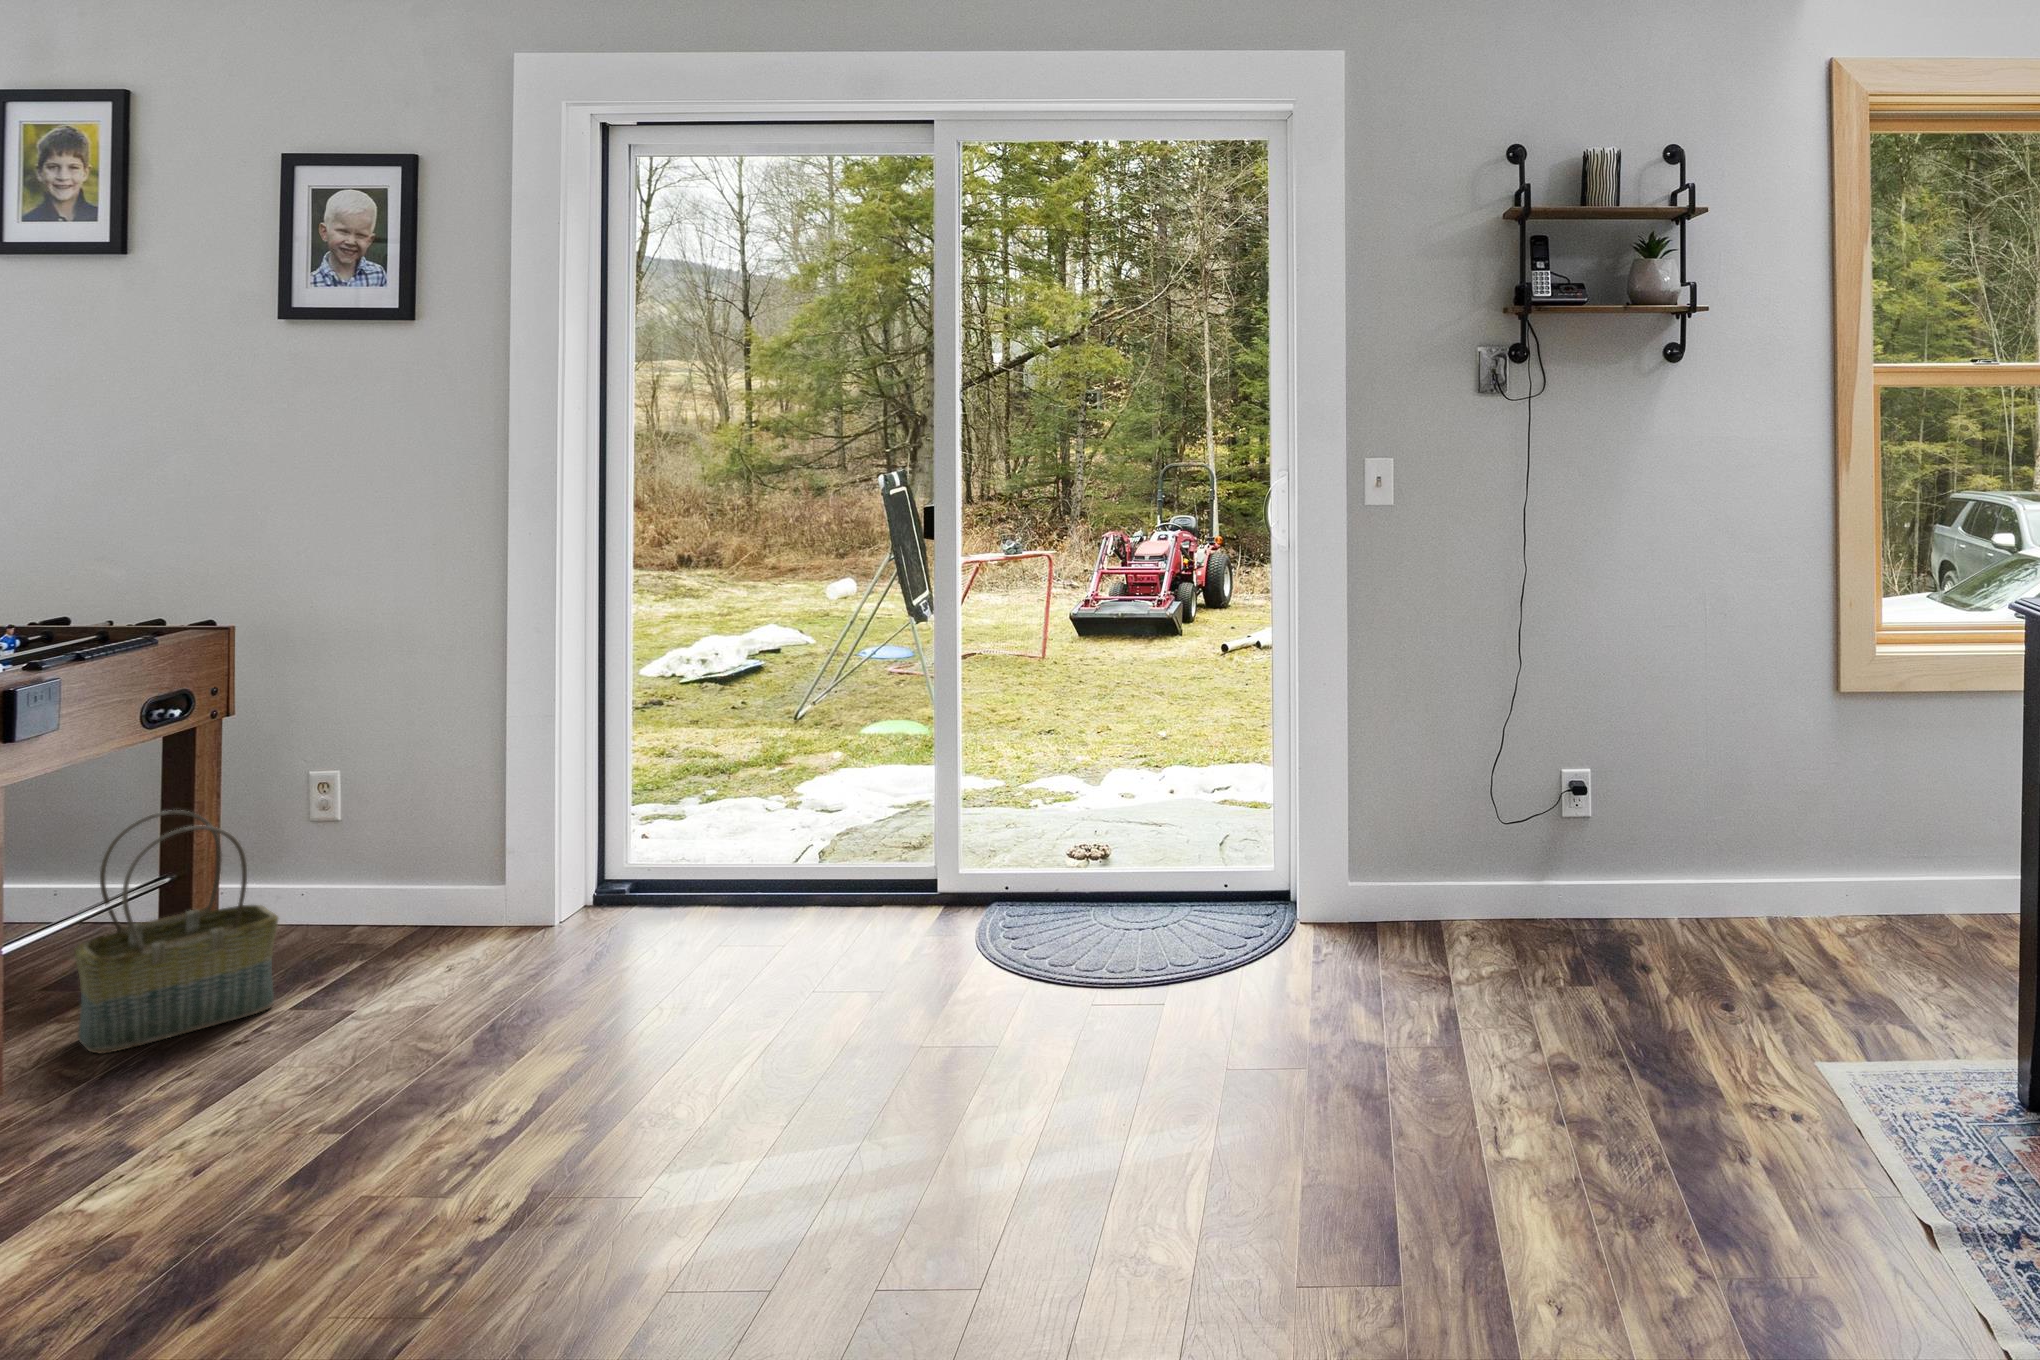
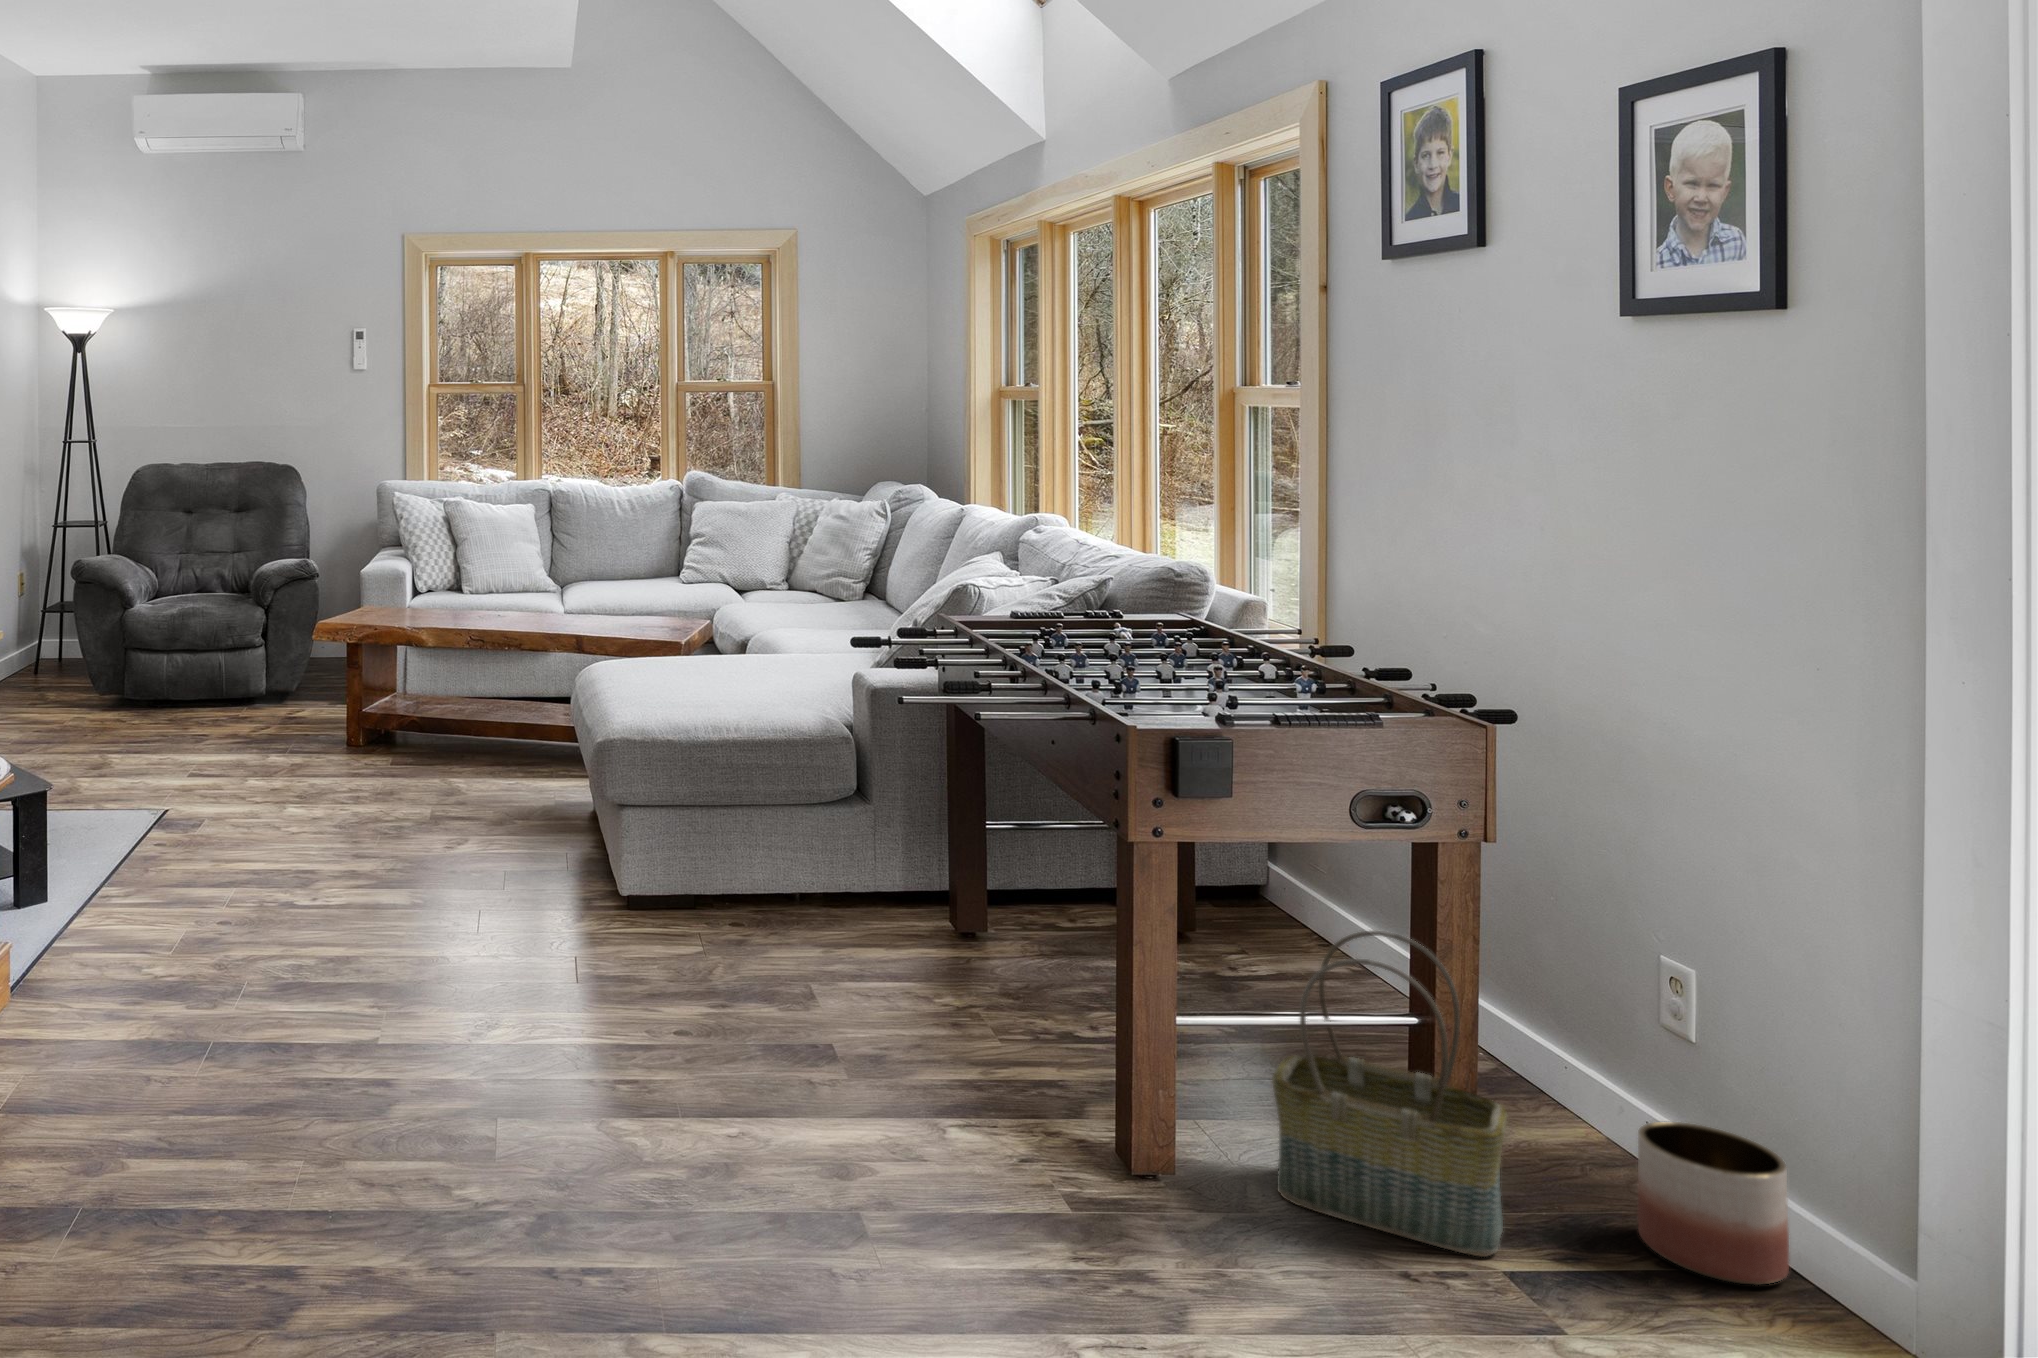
planter: none [330,864,423,959] -> present [1637,1122,1789,1285]

